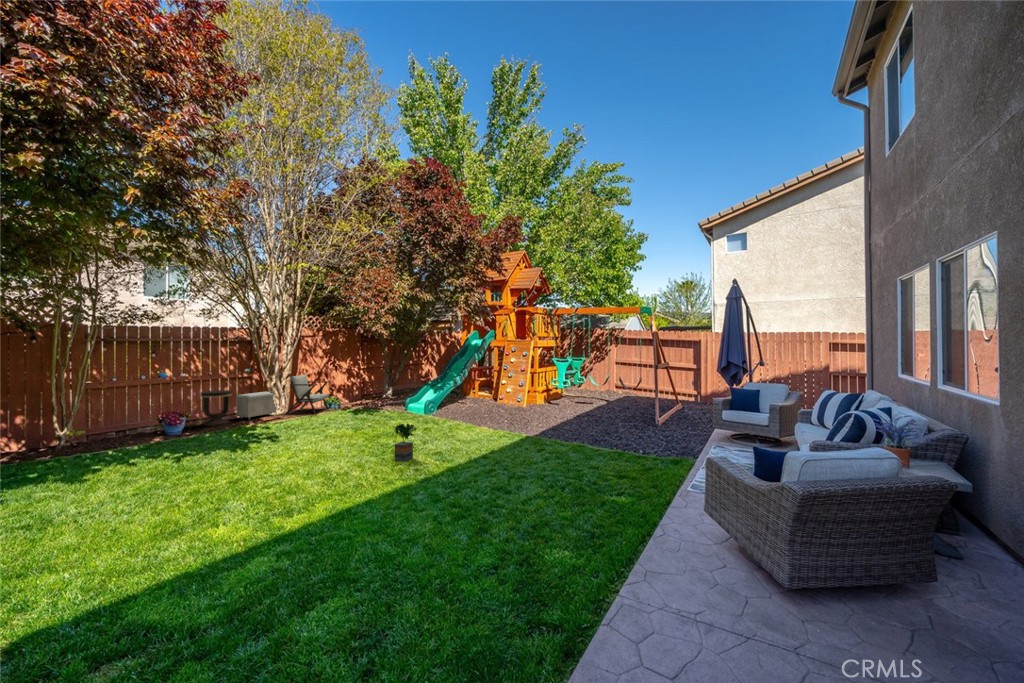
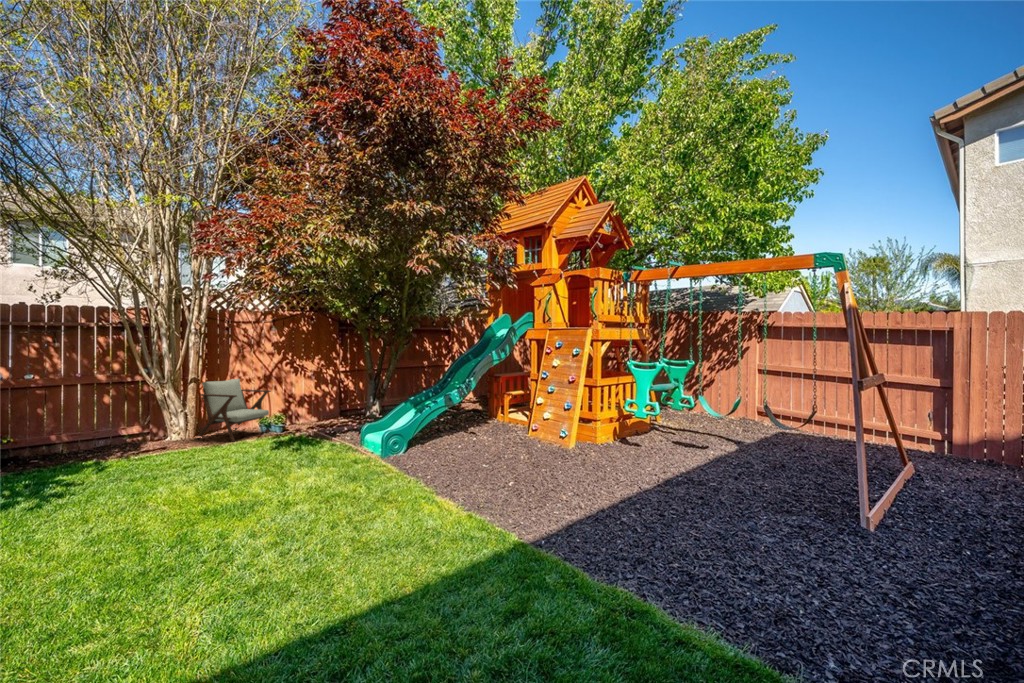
side table: present [201,390,232,427] -> none [40,401,94,459]
storage bench: present [236,392,276,419] -> none [117,404,181,447]
potted tree: present [394,424,416,461] -> none [80,516,169,626]

